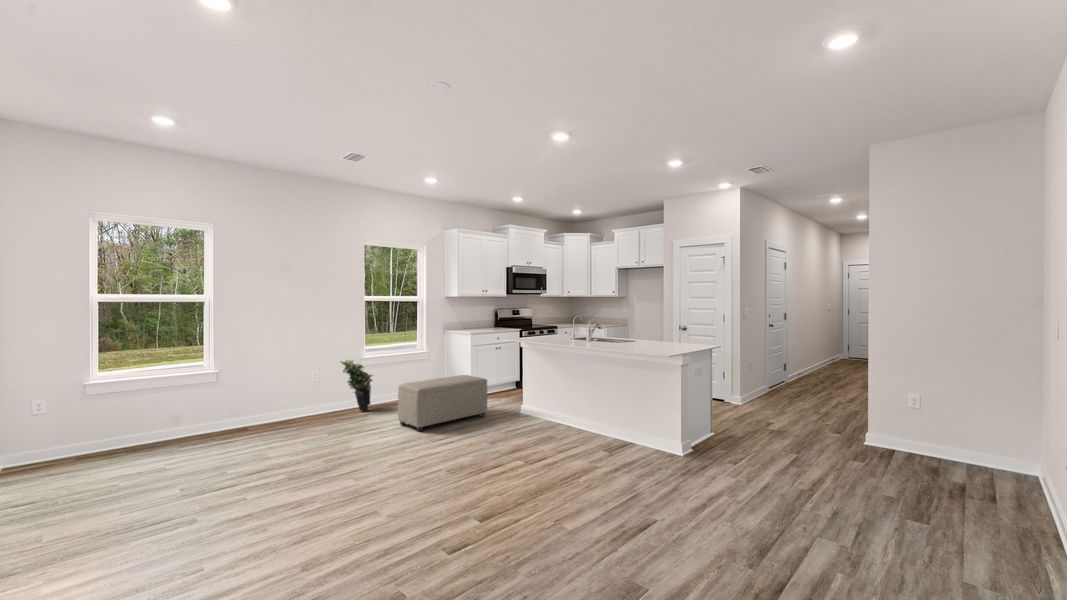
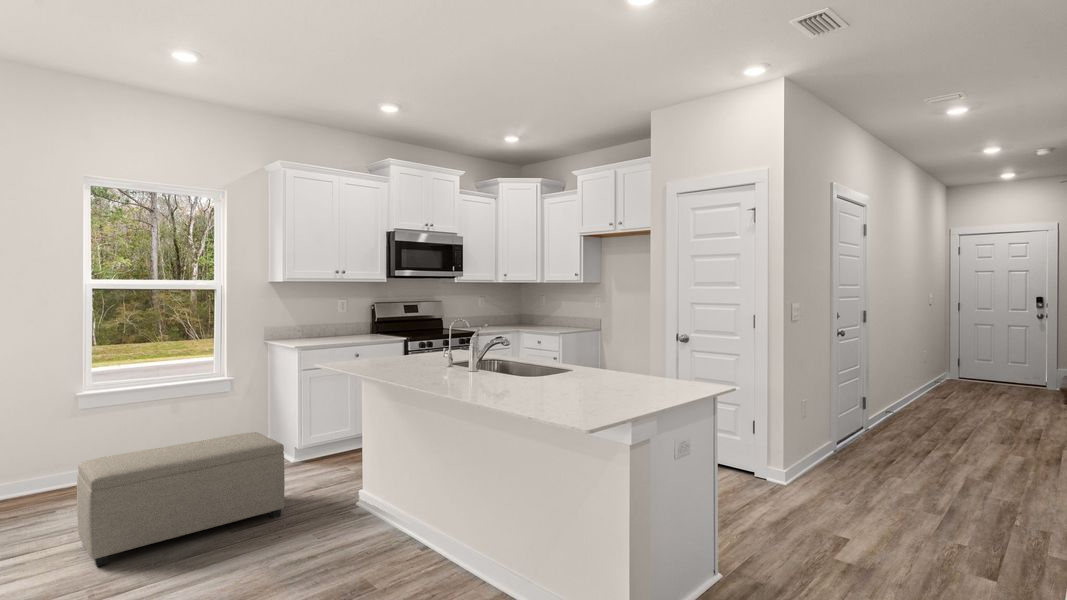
potted plant: present [341,360,373,412] -> none [12,399,86,503]

